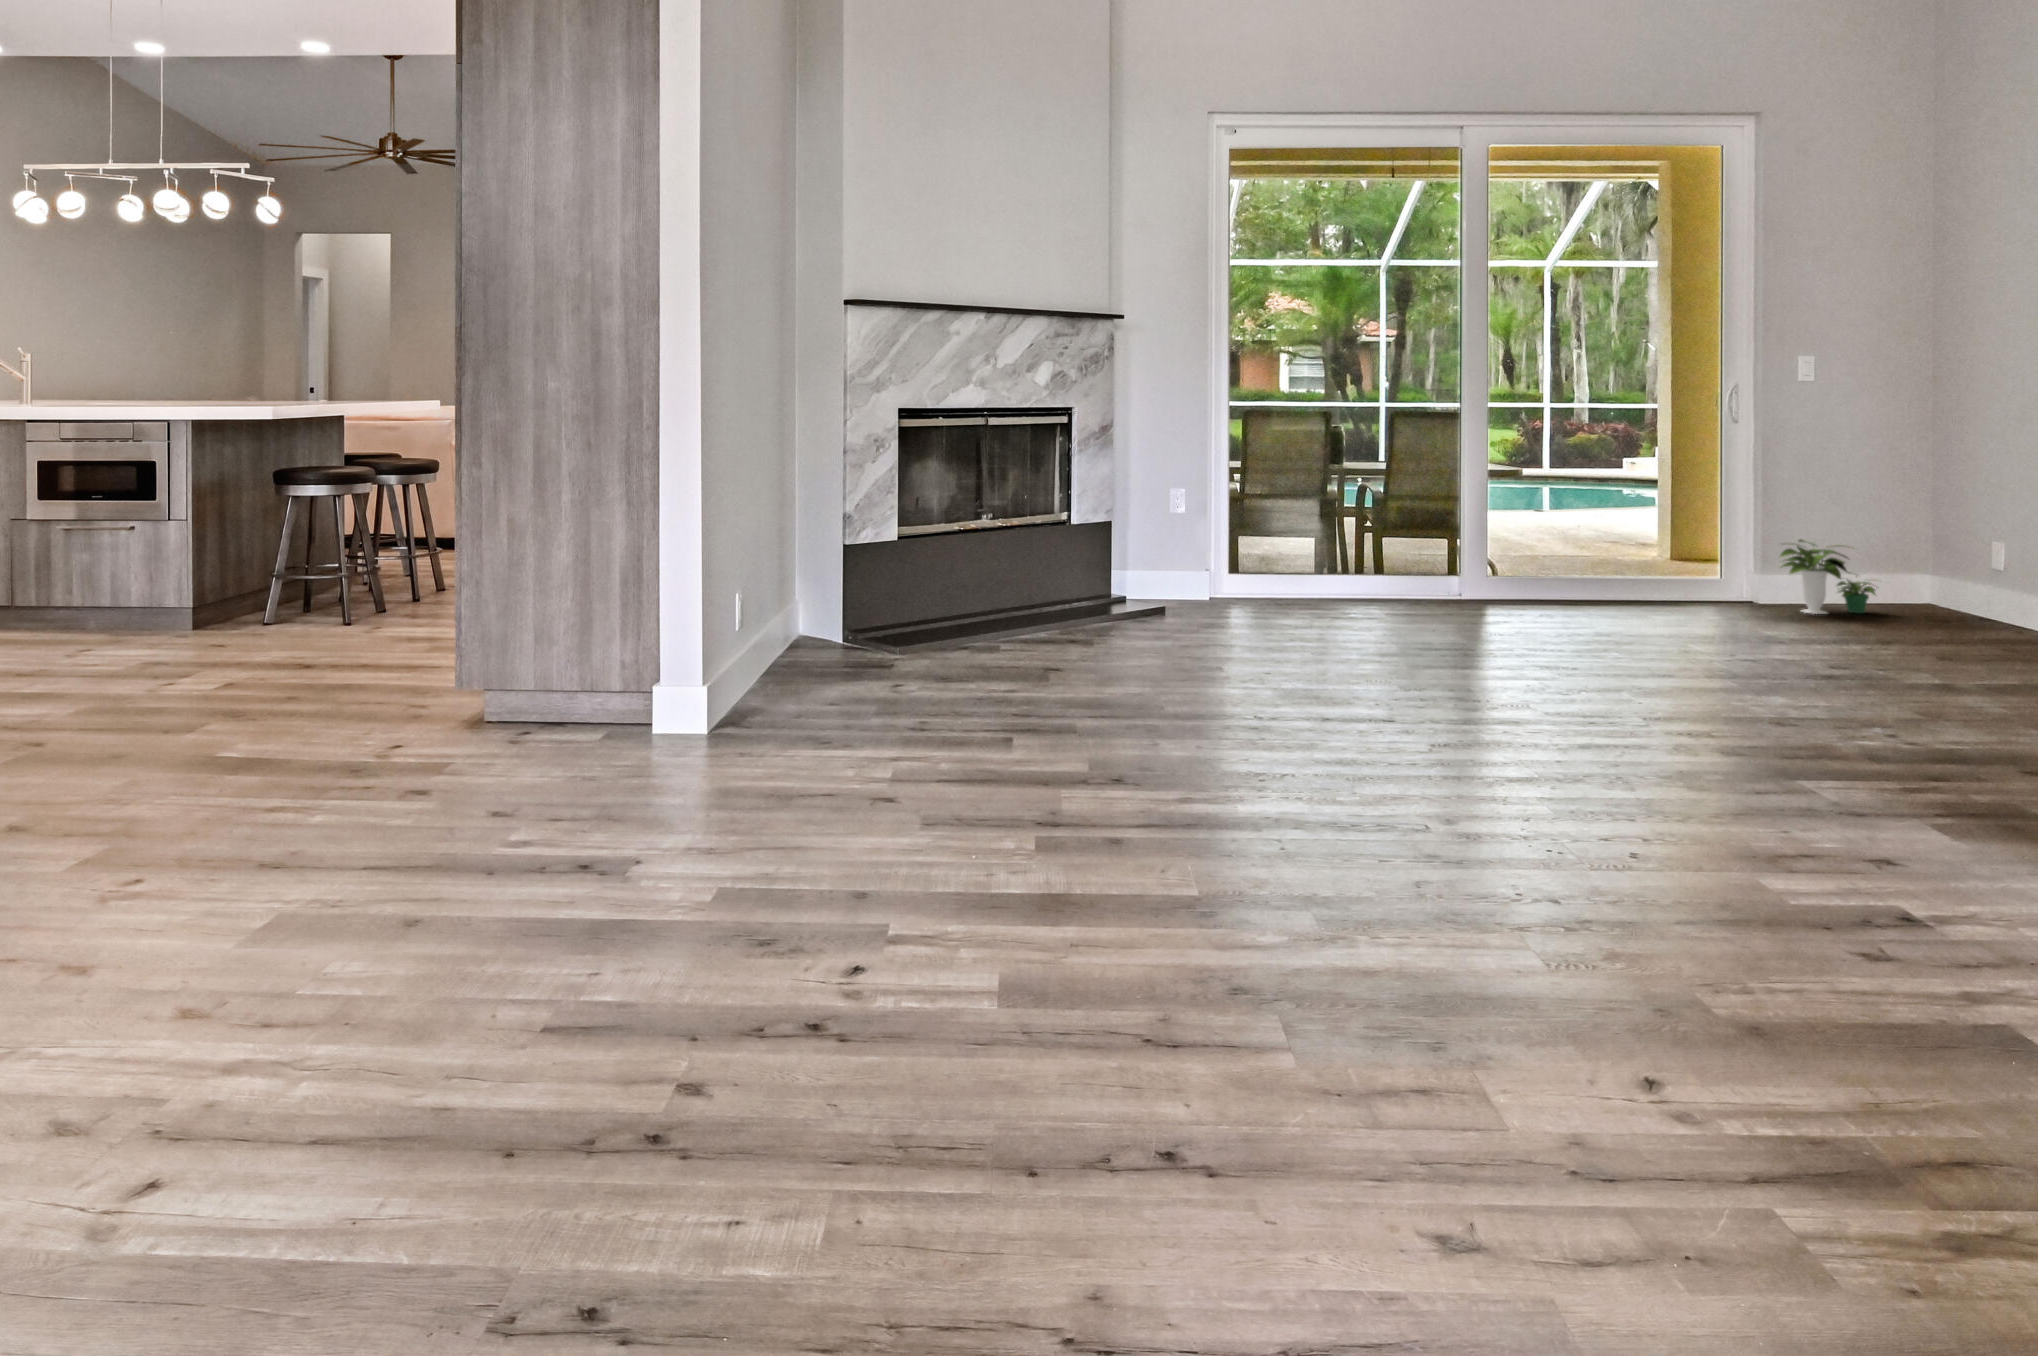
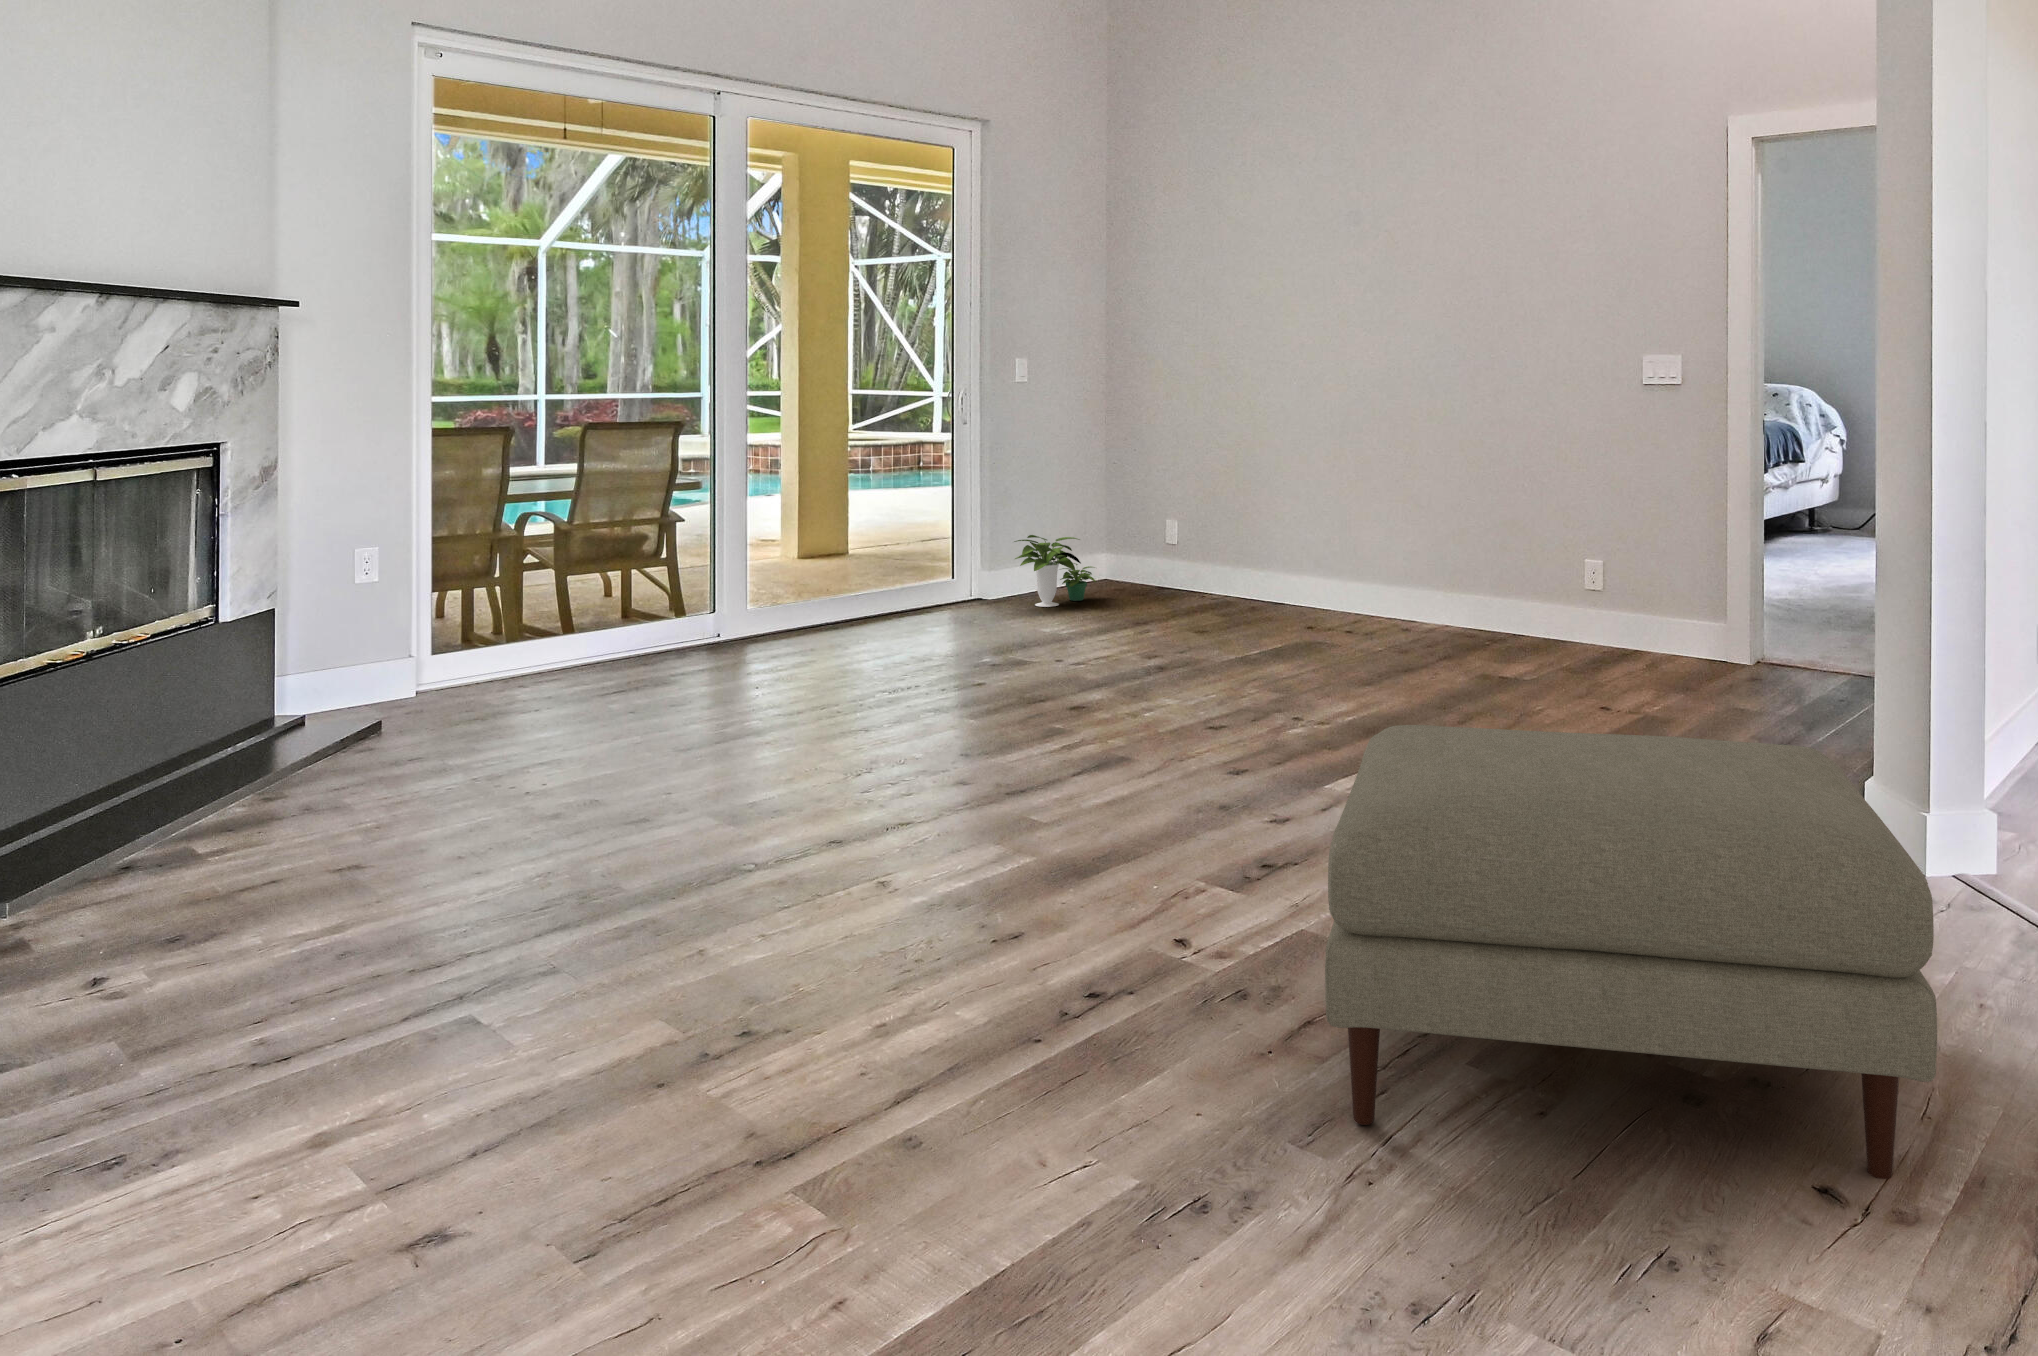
ottoman: none [1326,653,1985,1082] -> present [1325,725,1937,1179]

